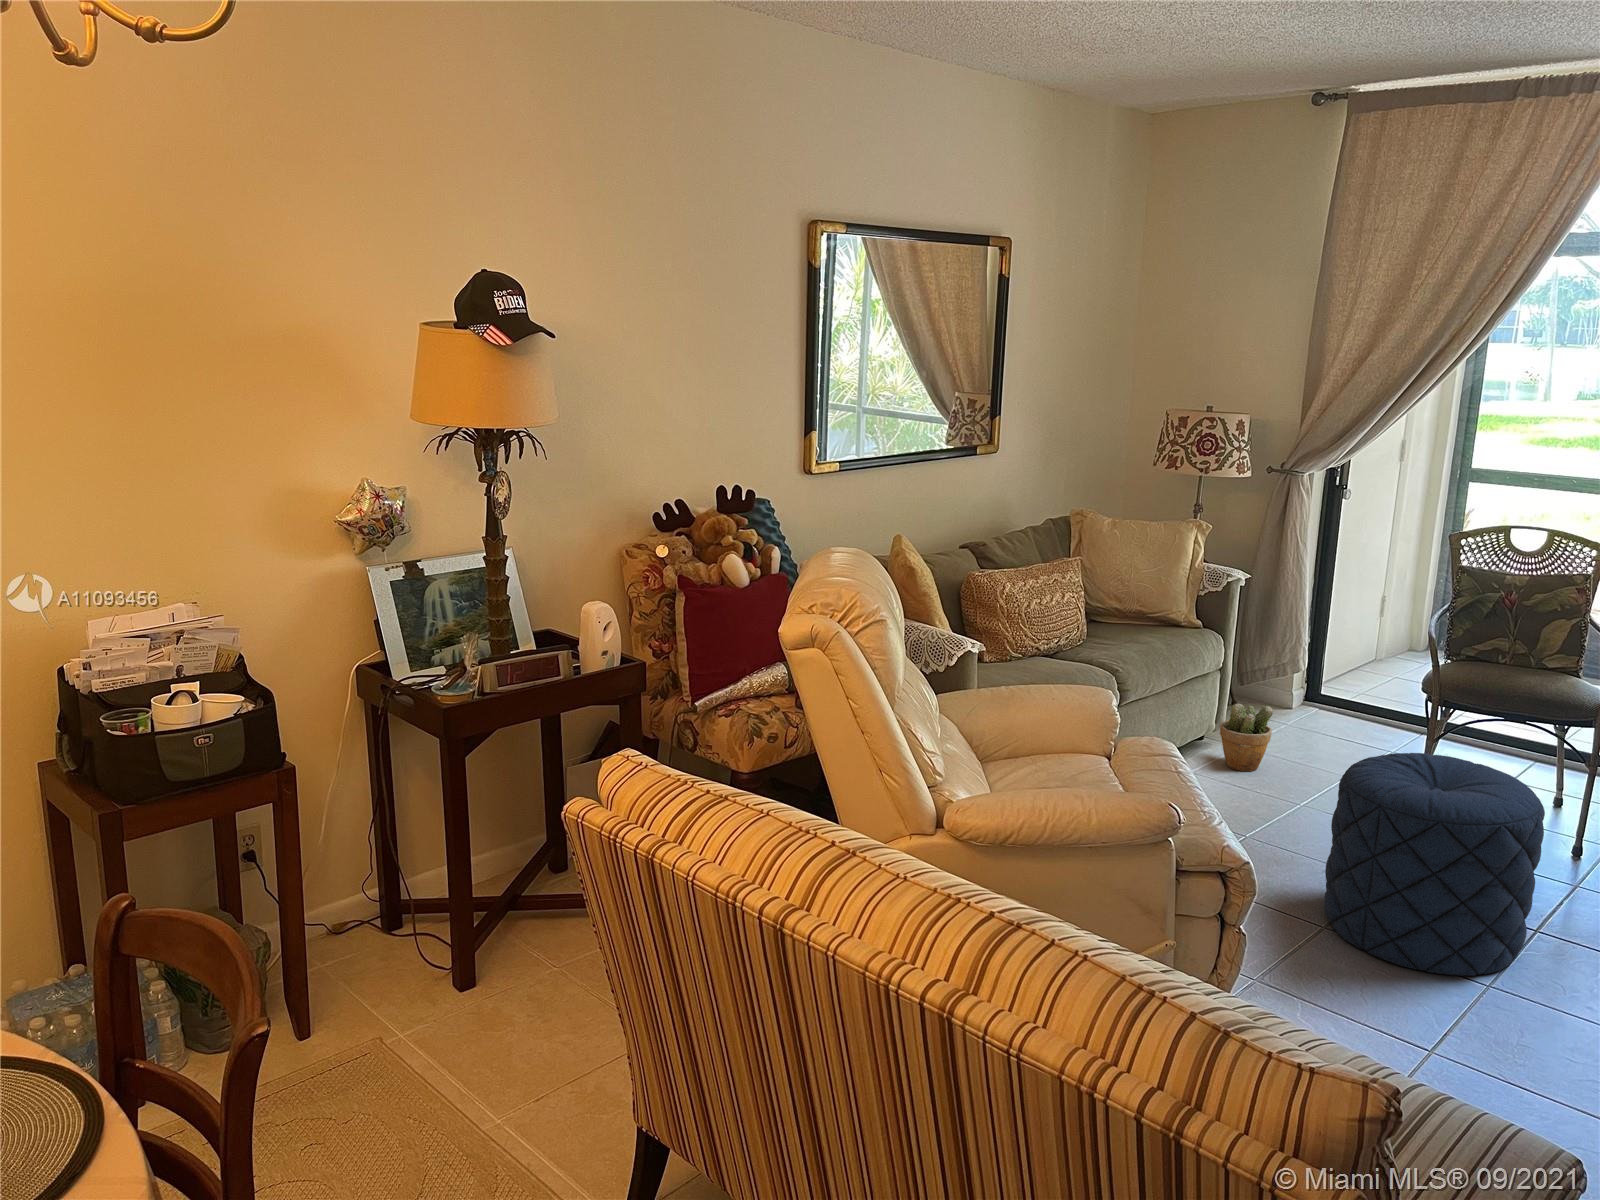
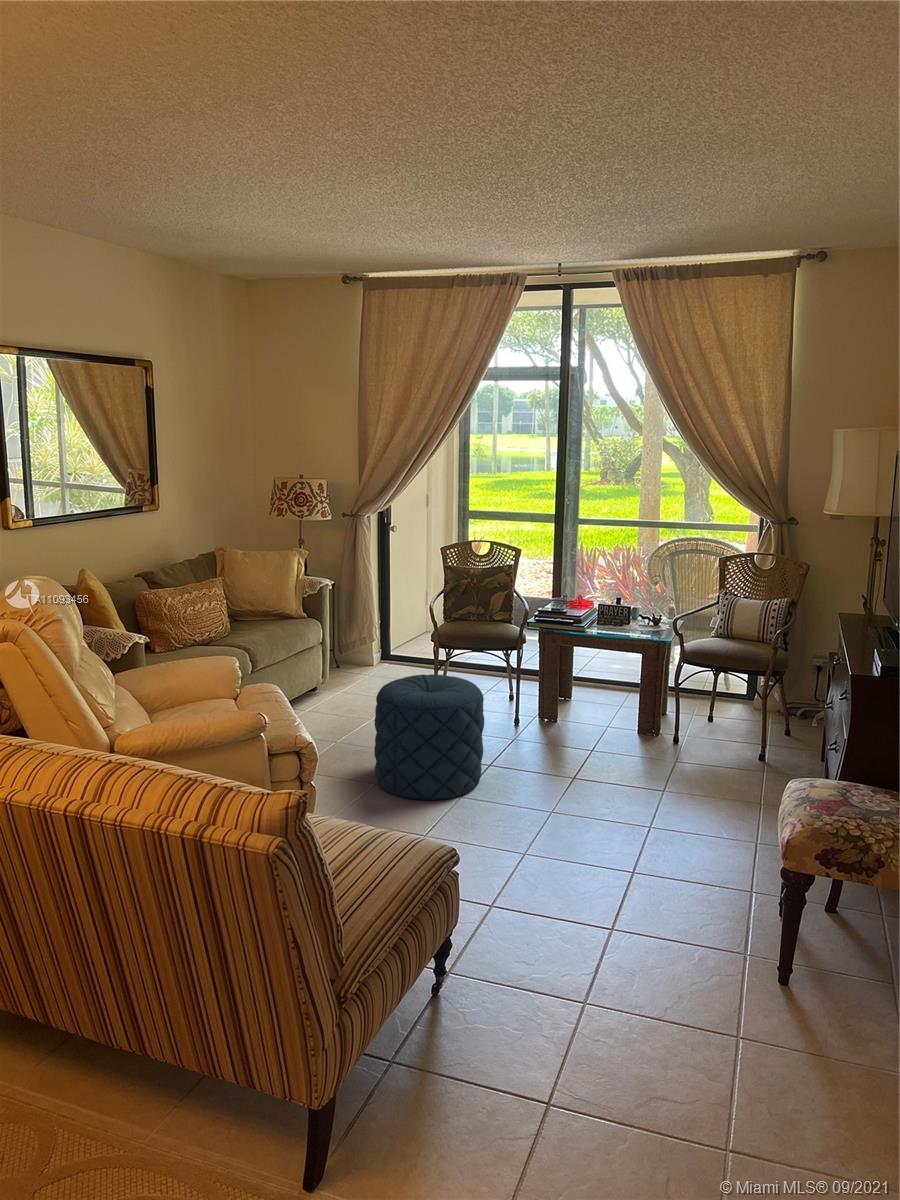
potted plant: present [1220,704,1273,771] -> none [321,663,353,707]

